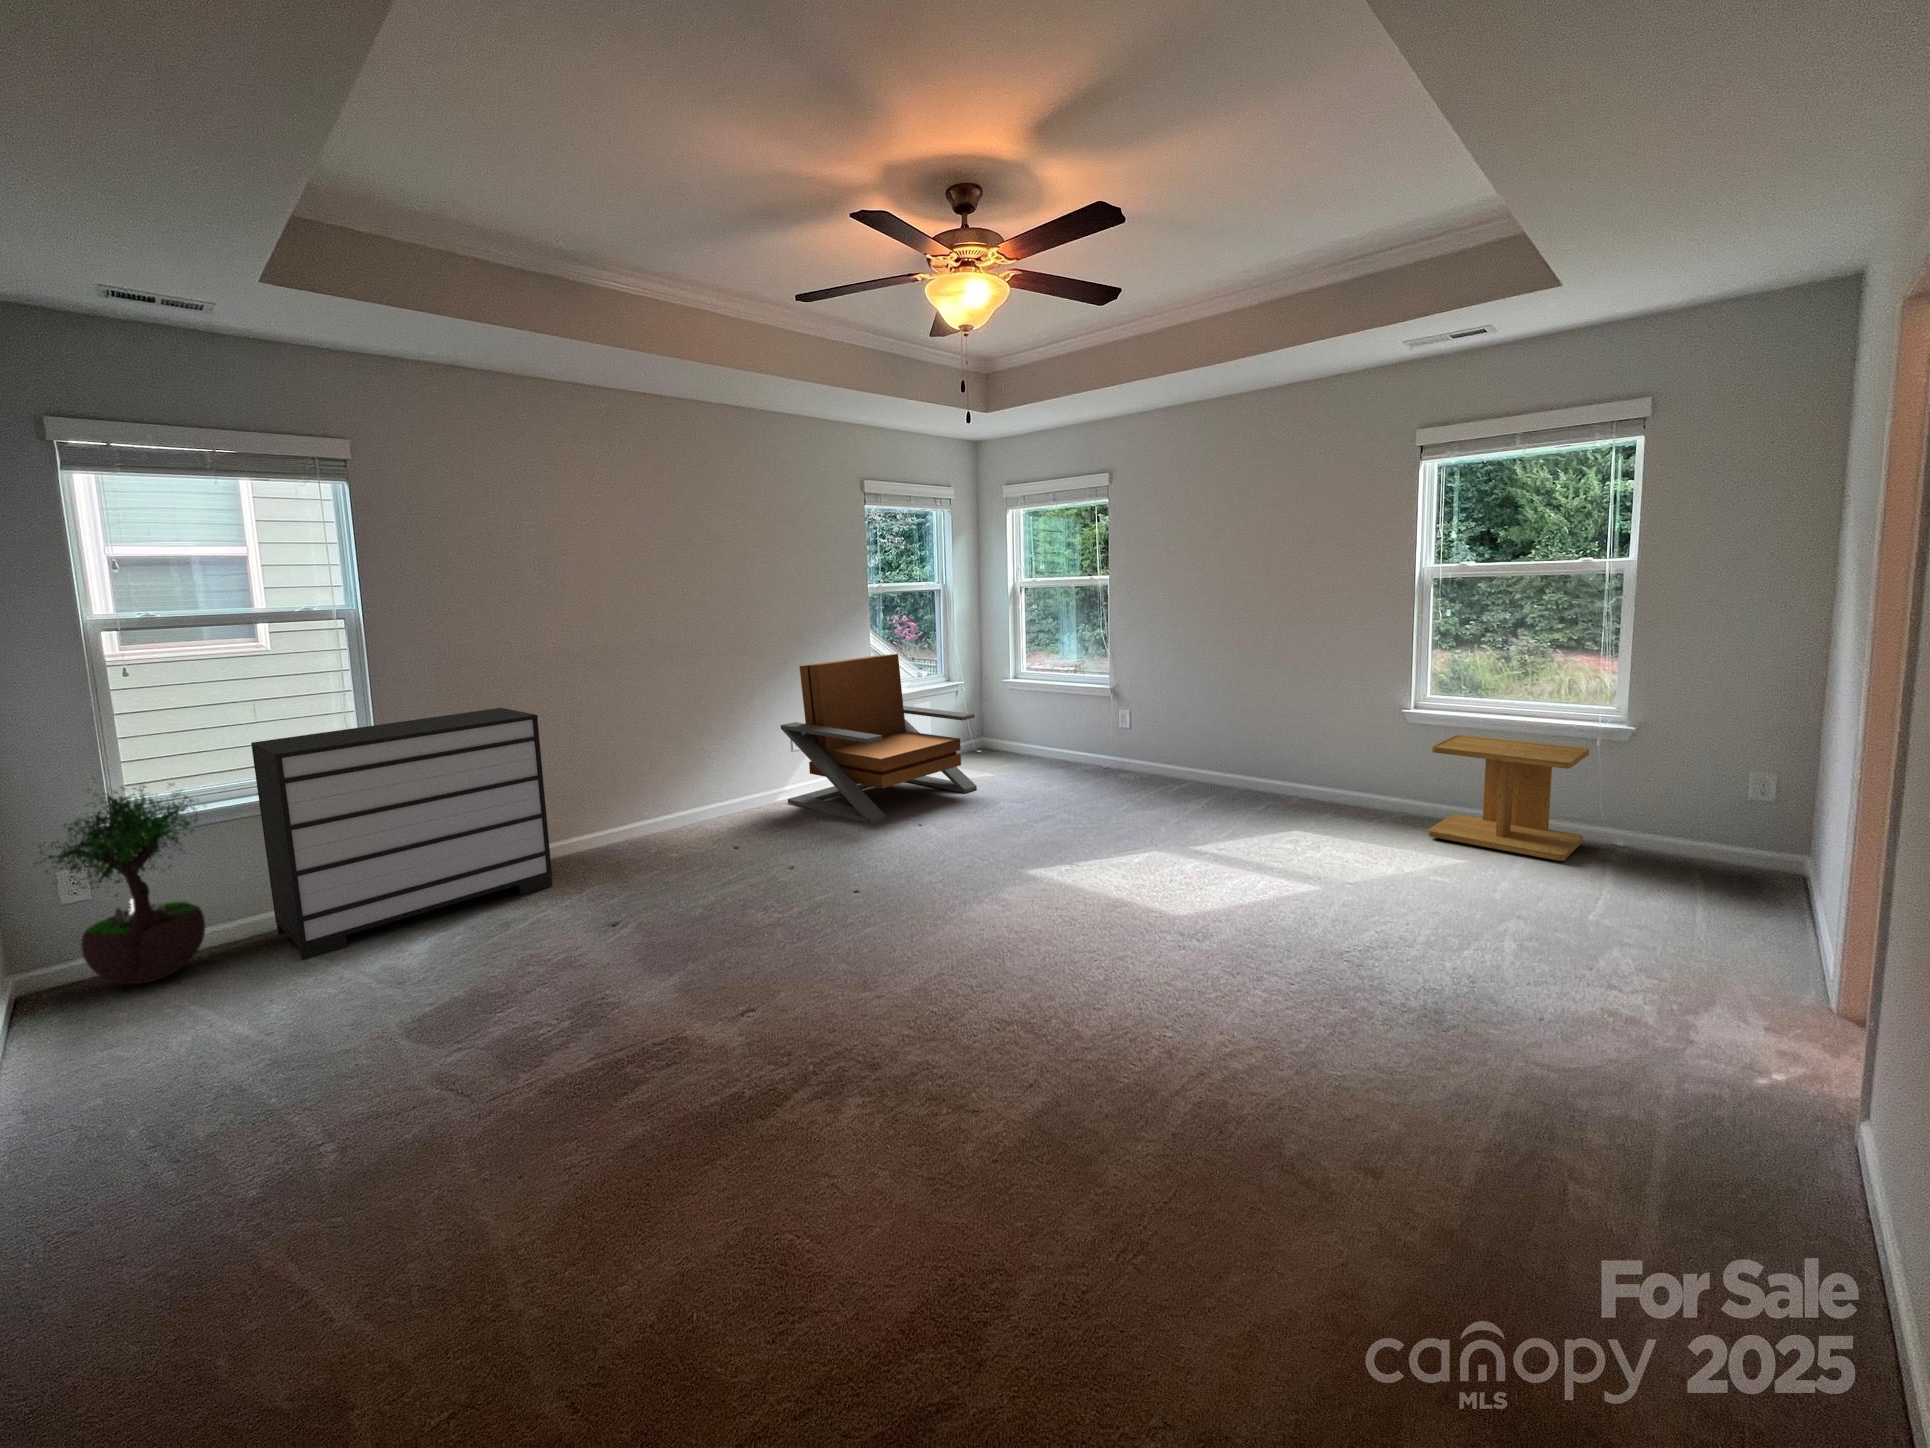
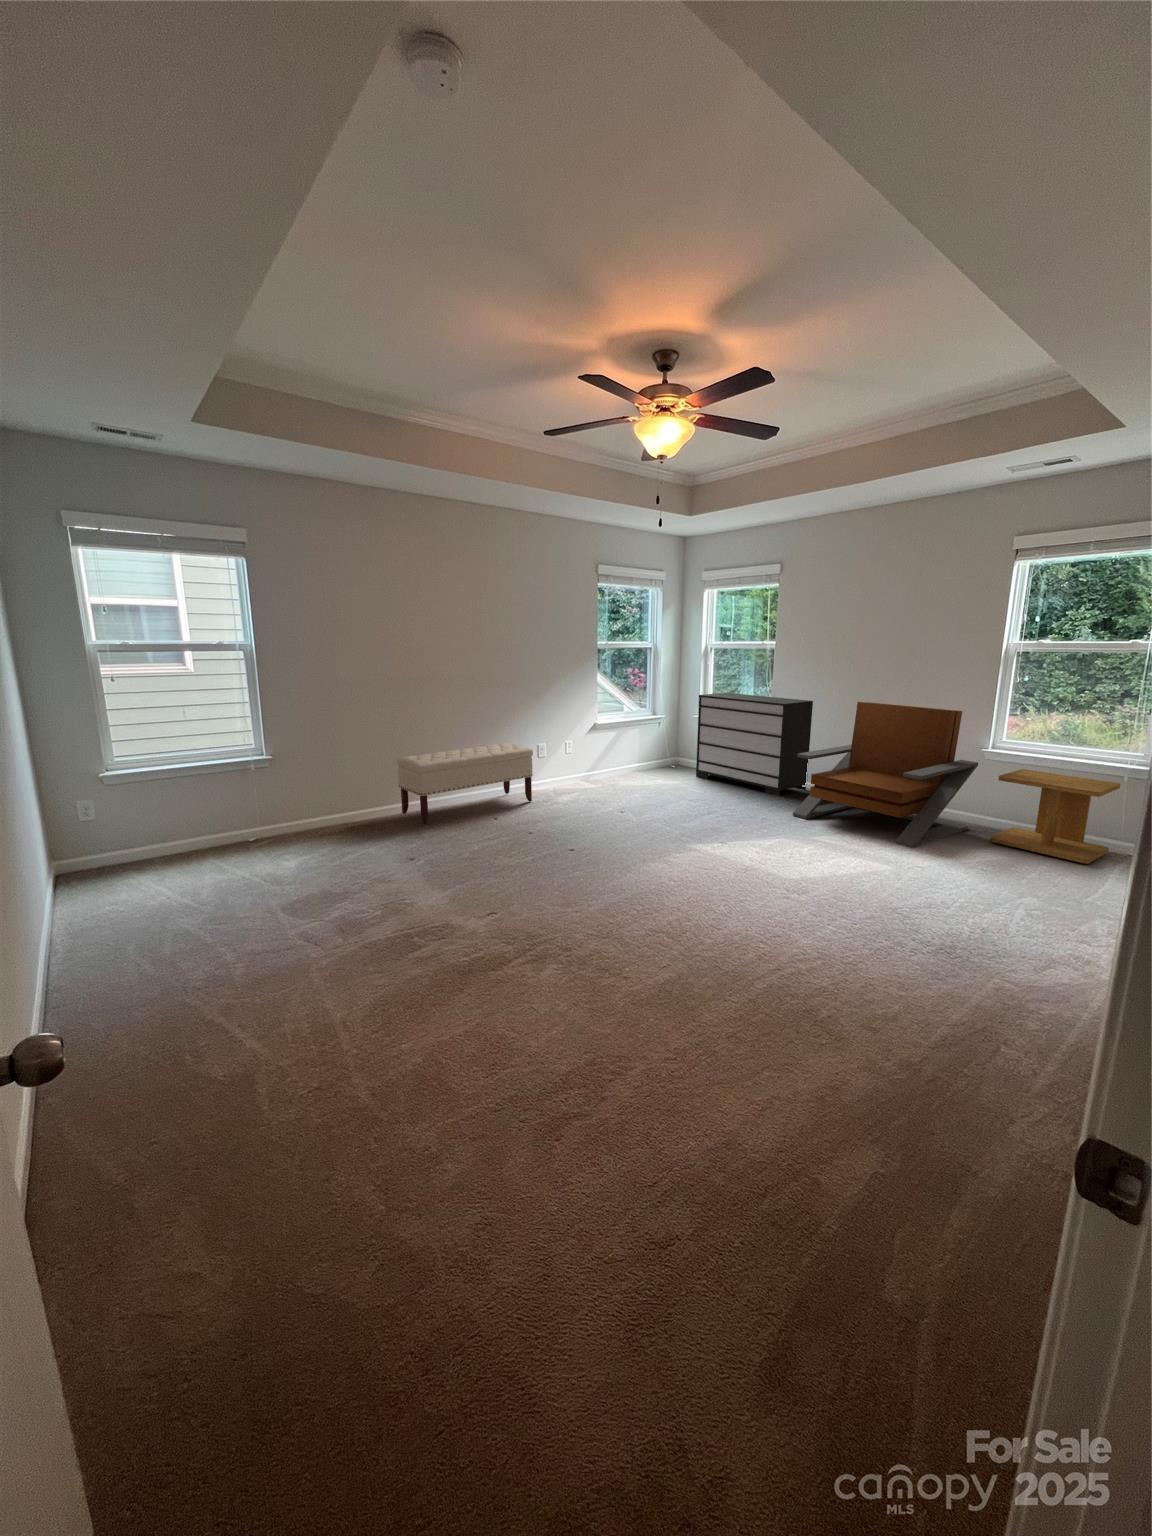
lounge chair: present [781,654,977,824] -> present [793,702,978,848]
dresser: present [251,708,553,960] -> present [696,693,813,796]
bench: none [588,734,789,862] -> present [397,743,533,823]
potted tree: present [34,784,205,984] -> none [61,744,160,874]

